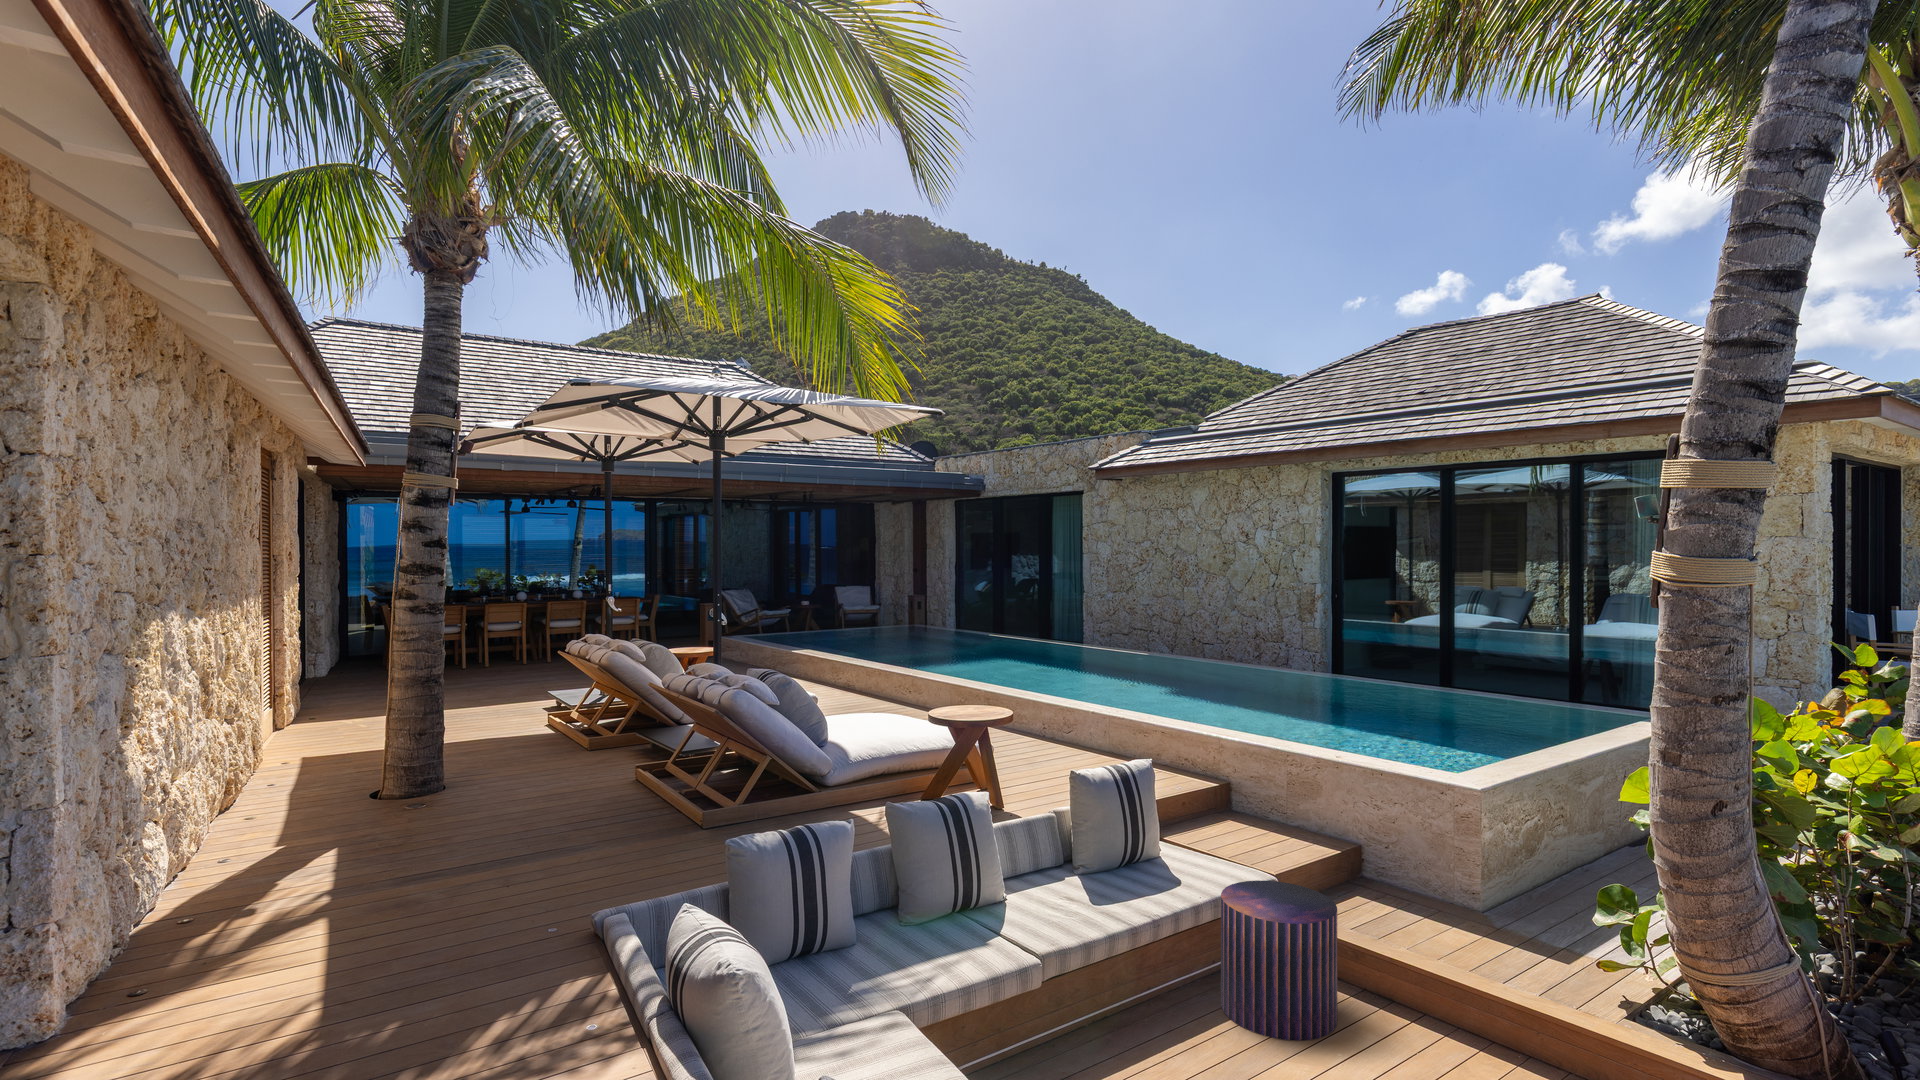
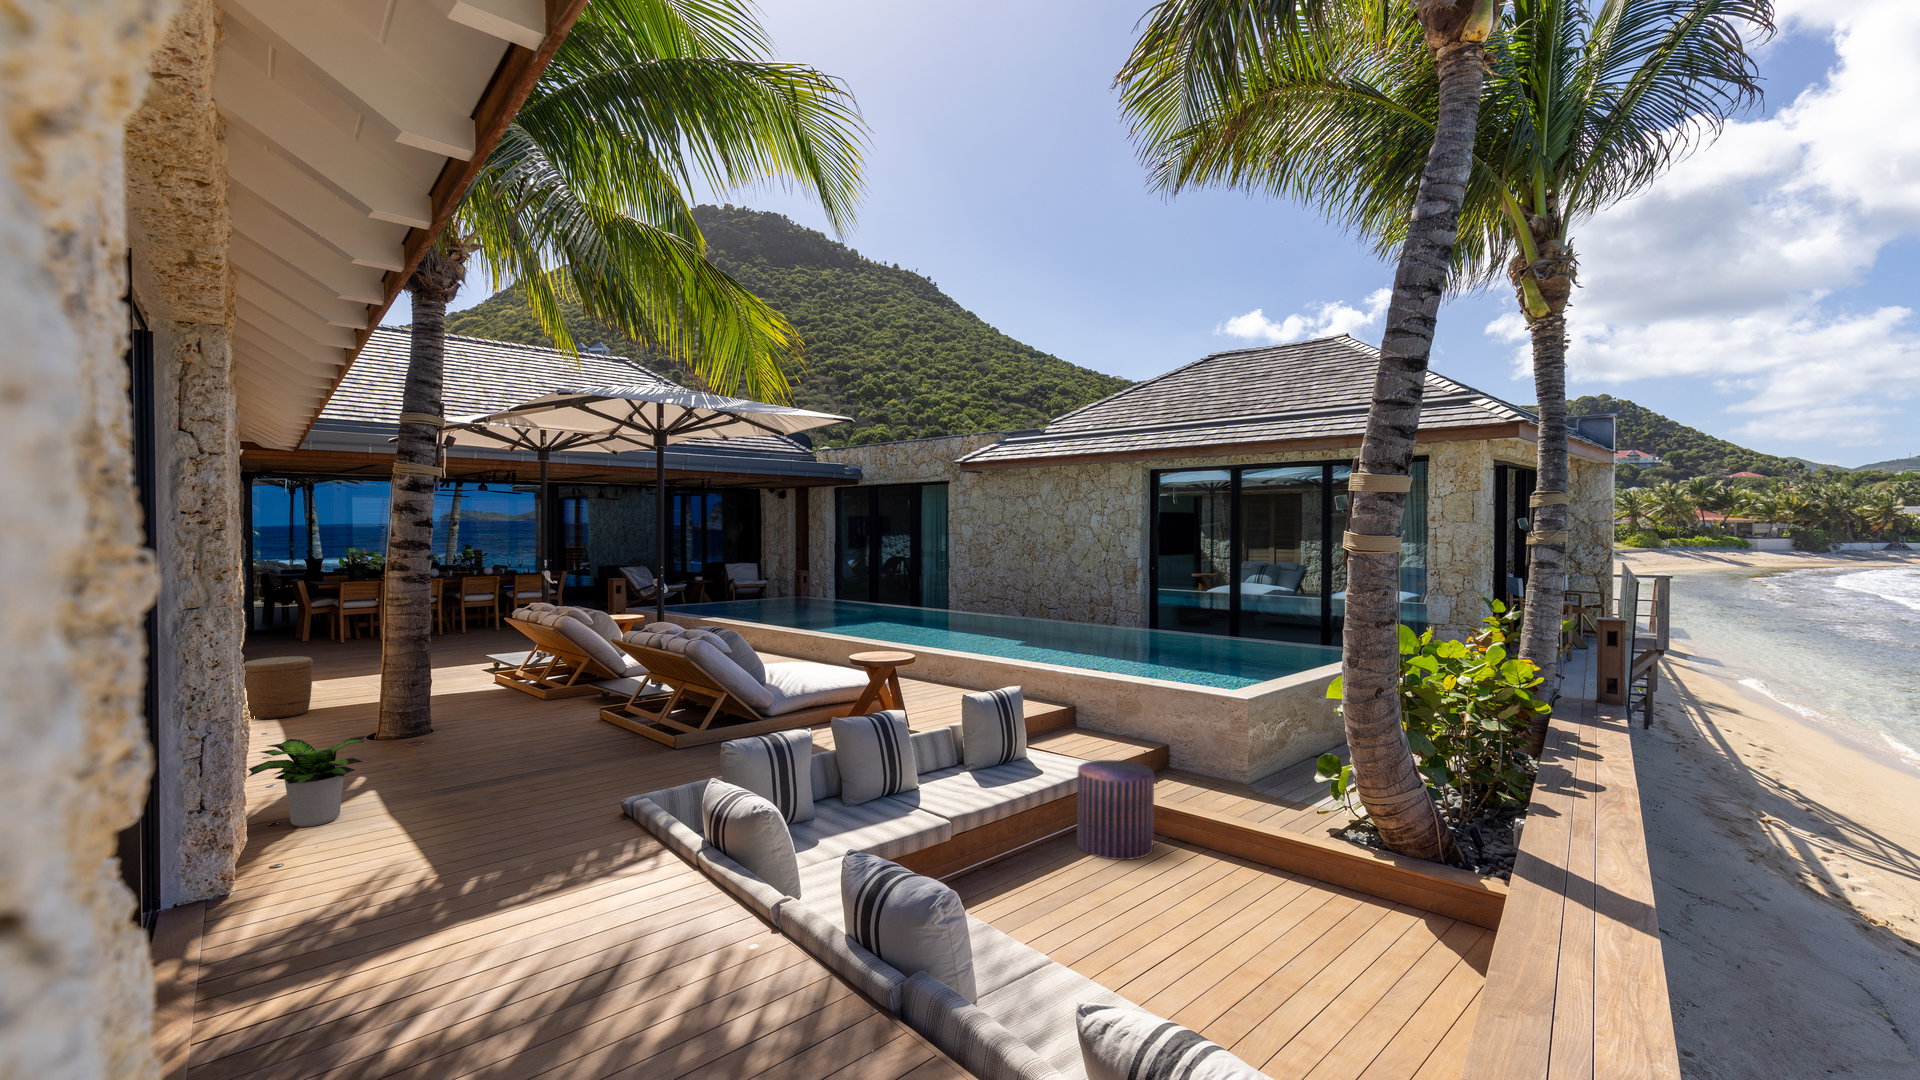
woven basket: none [270,694,348,765] -> present [245,656,313,719]
potted plant: none [148,808,305,922] -> present [248,736,365,827]

